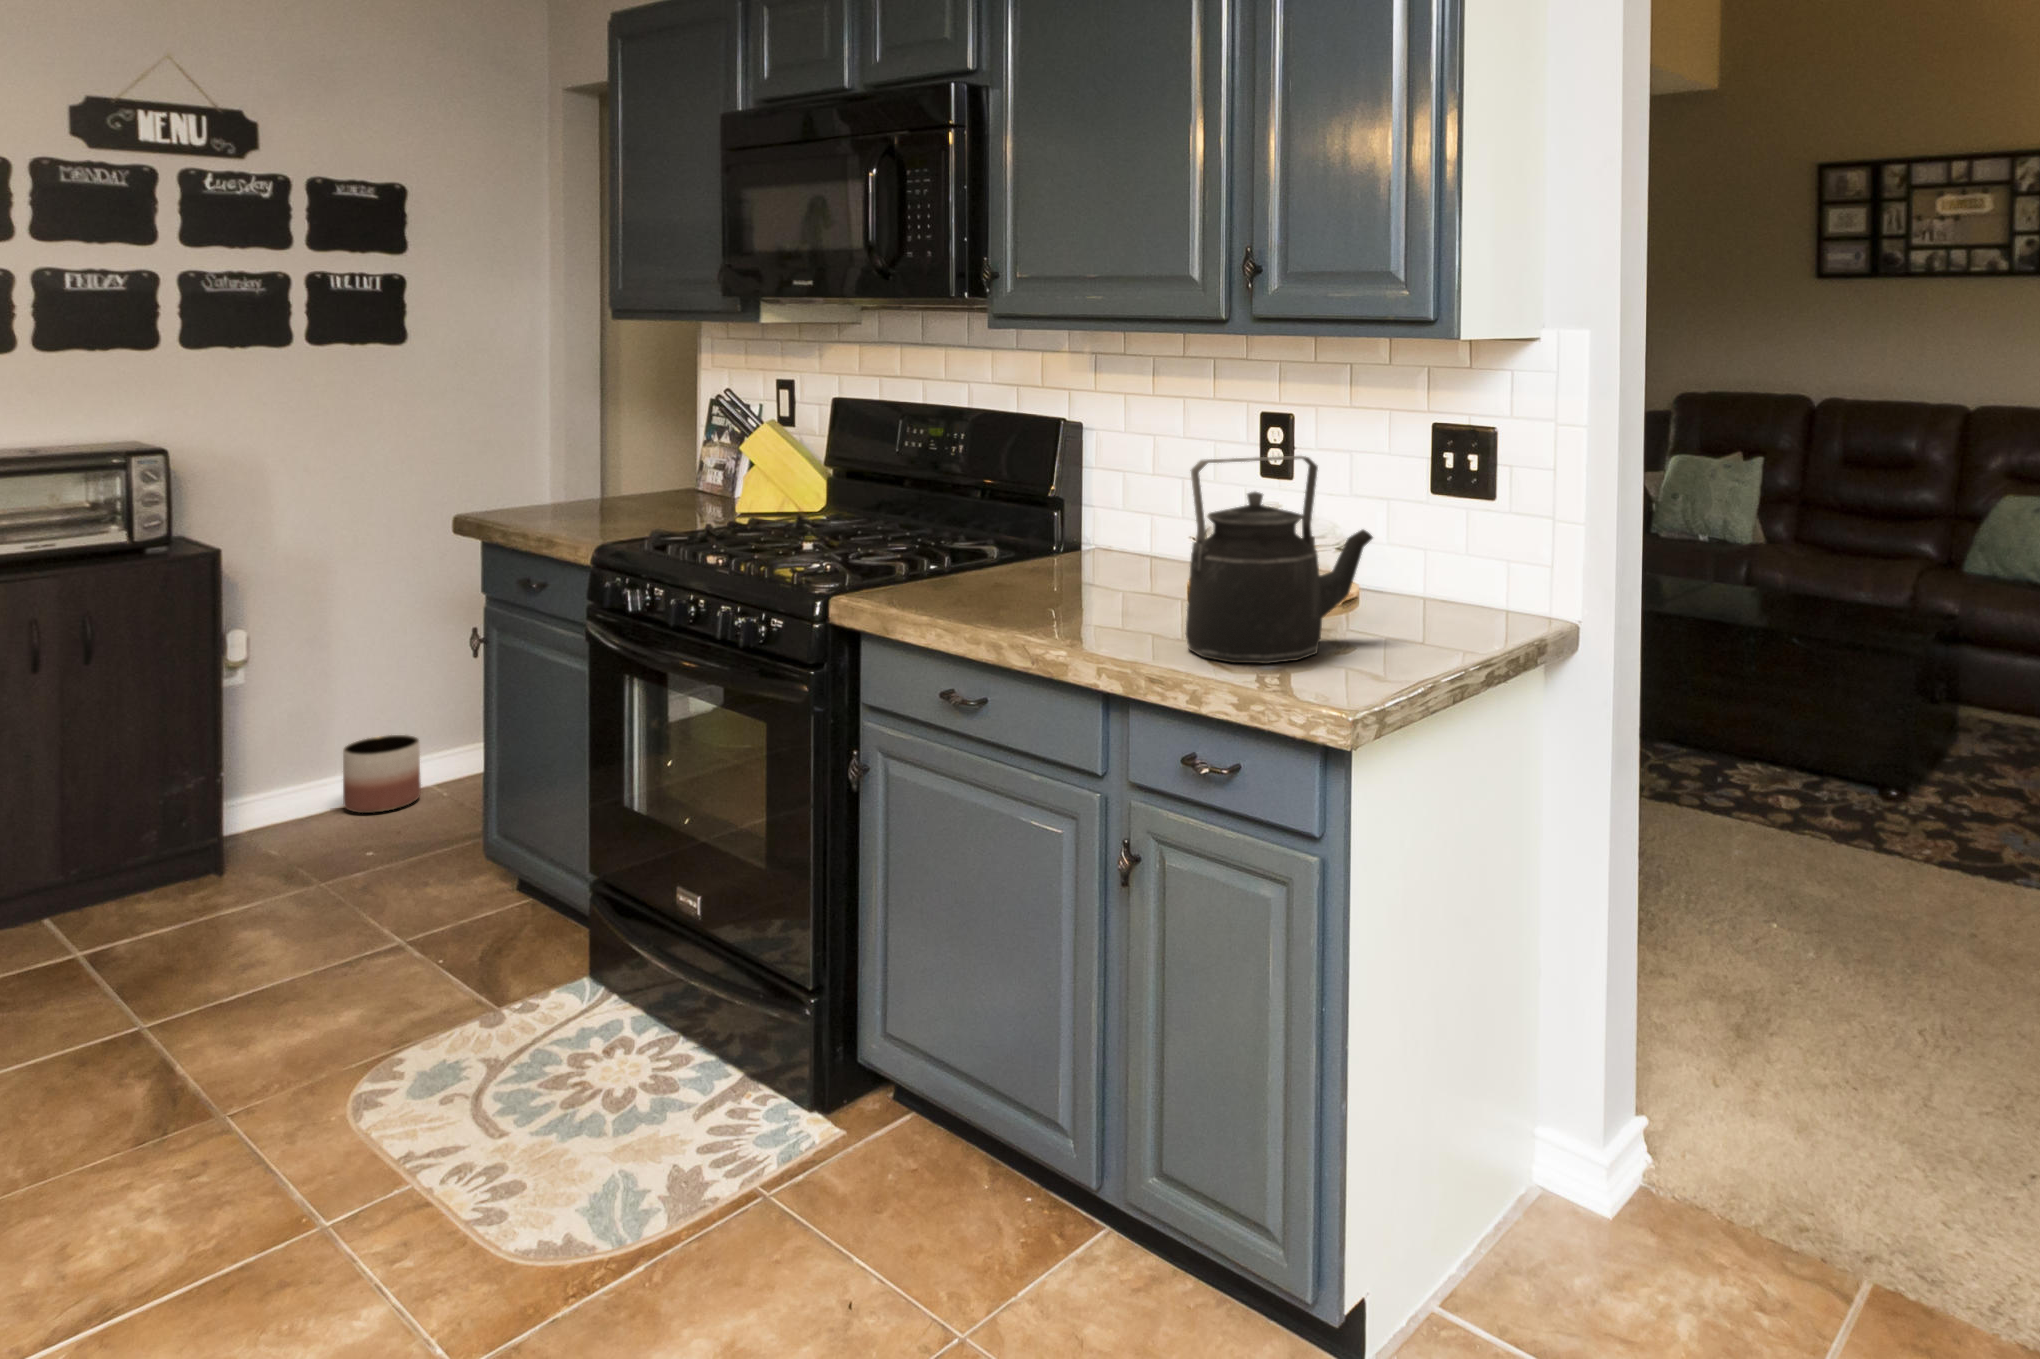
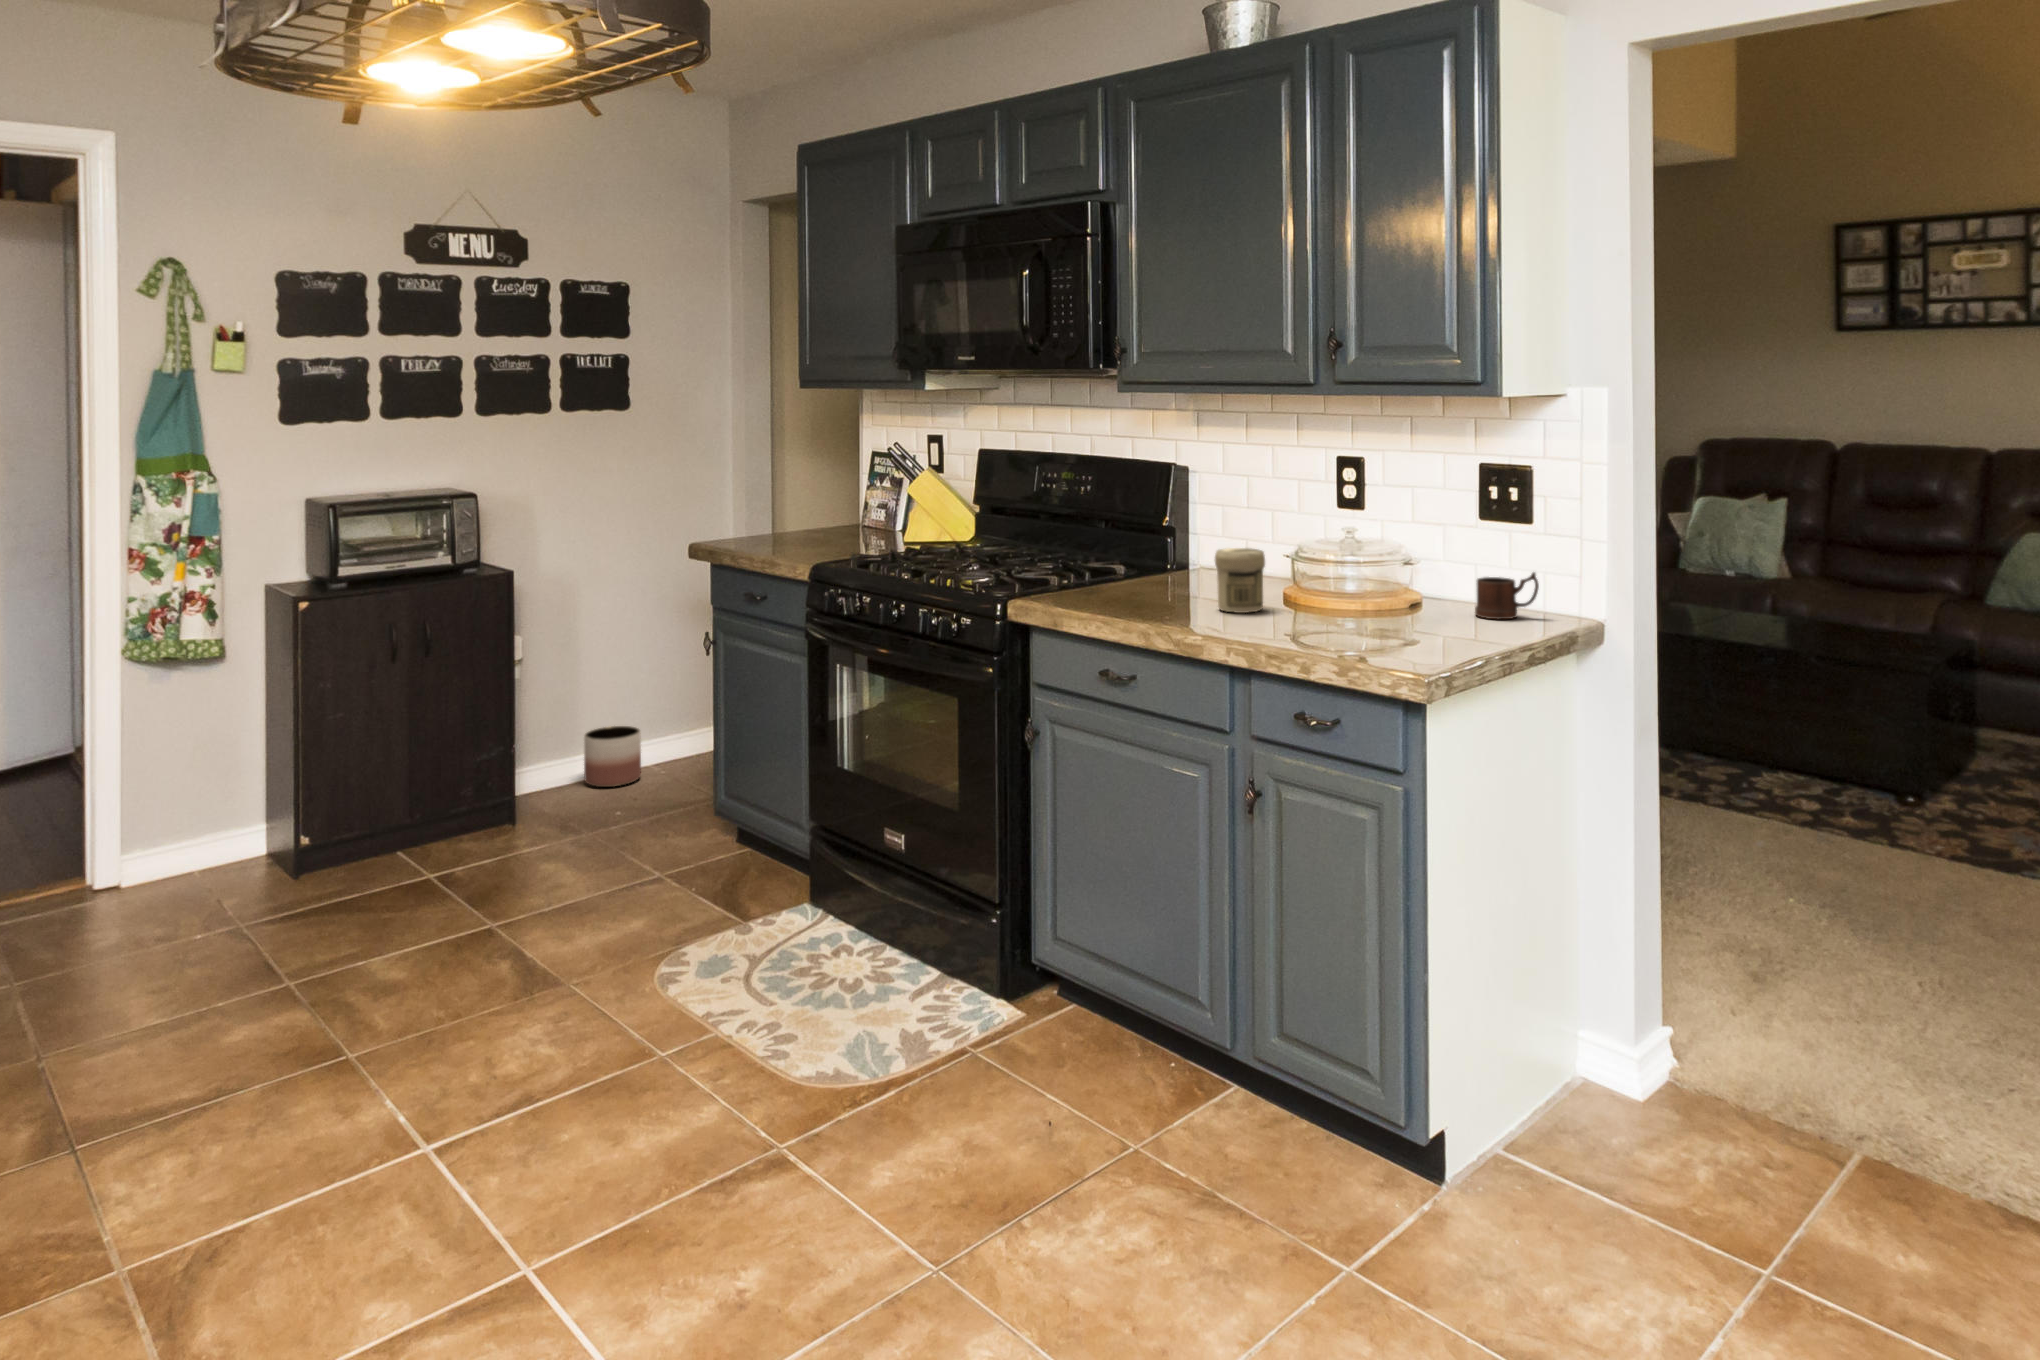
kettle: present [1186,456,1373,664] -> none [1292,491,1433,645]
jar: none [1096,527,1161,613] -> present [1215,548,1265,613]
mug: none [1427,559,1506,620] -> present [1475,572,1539,619]

